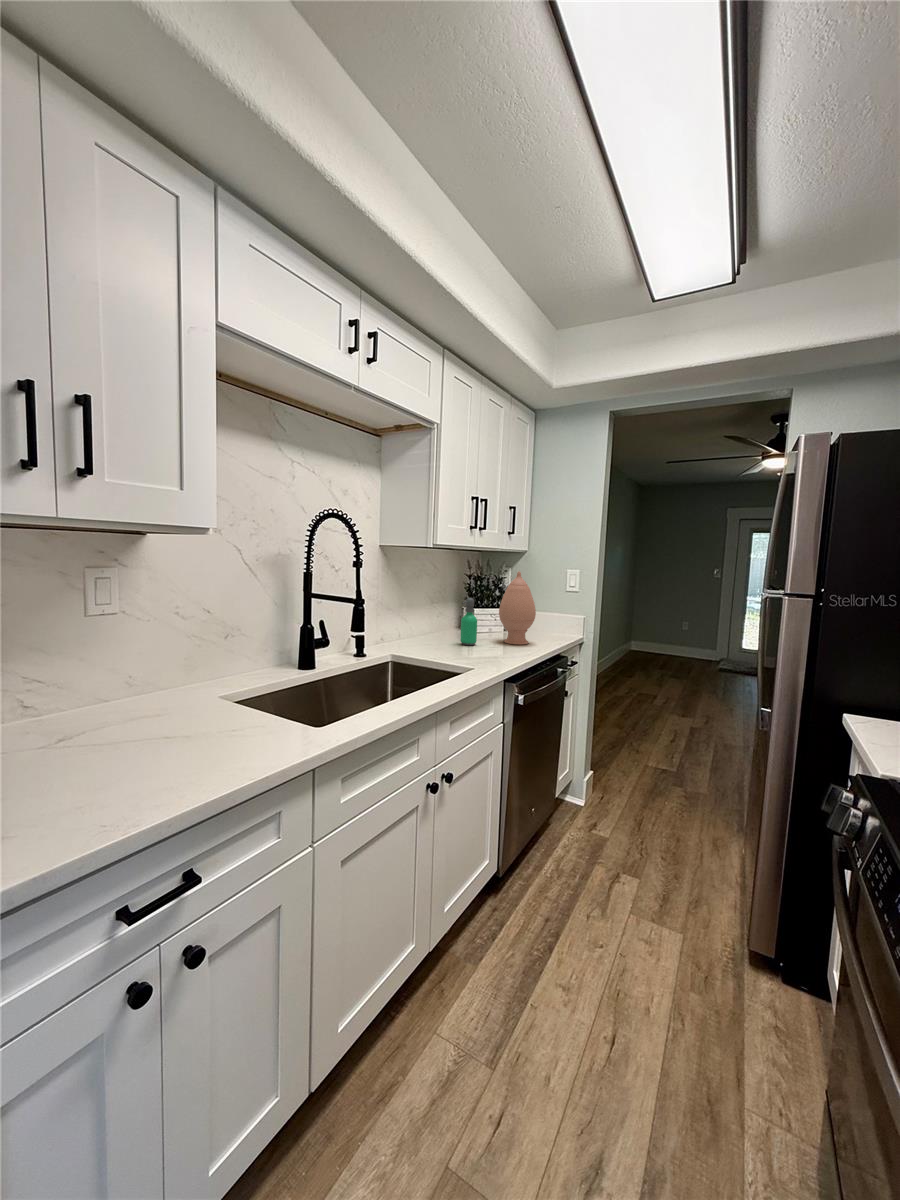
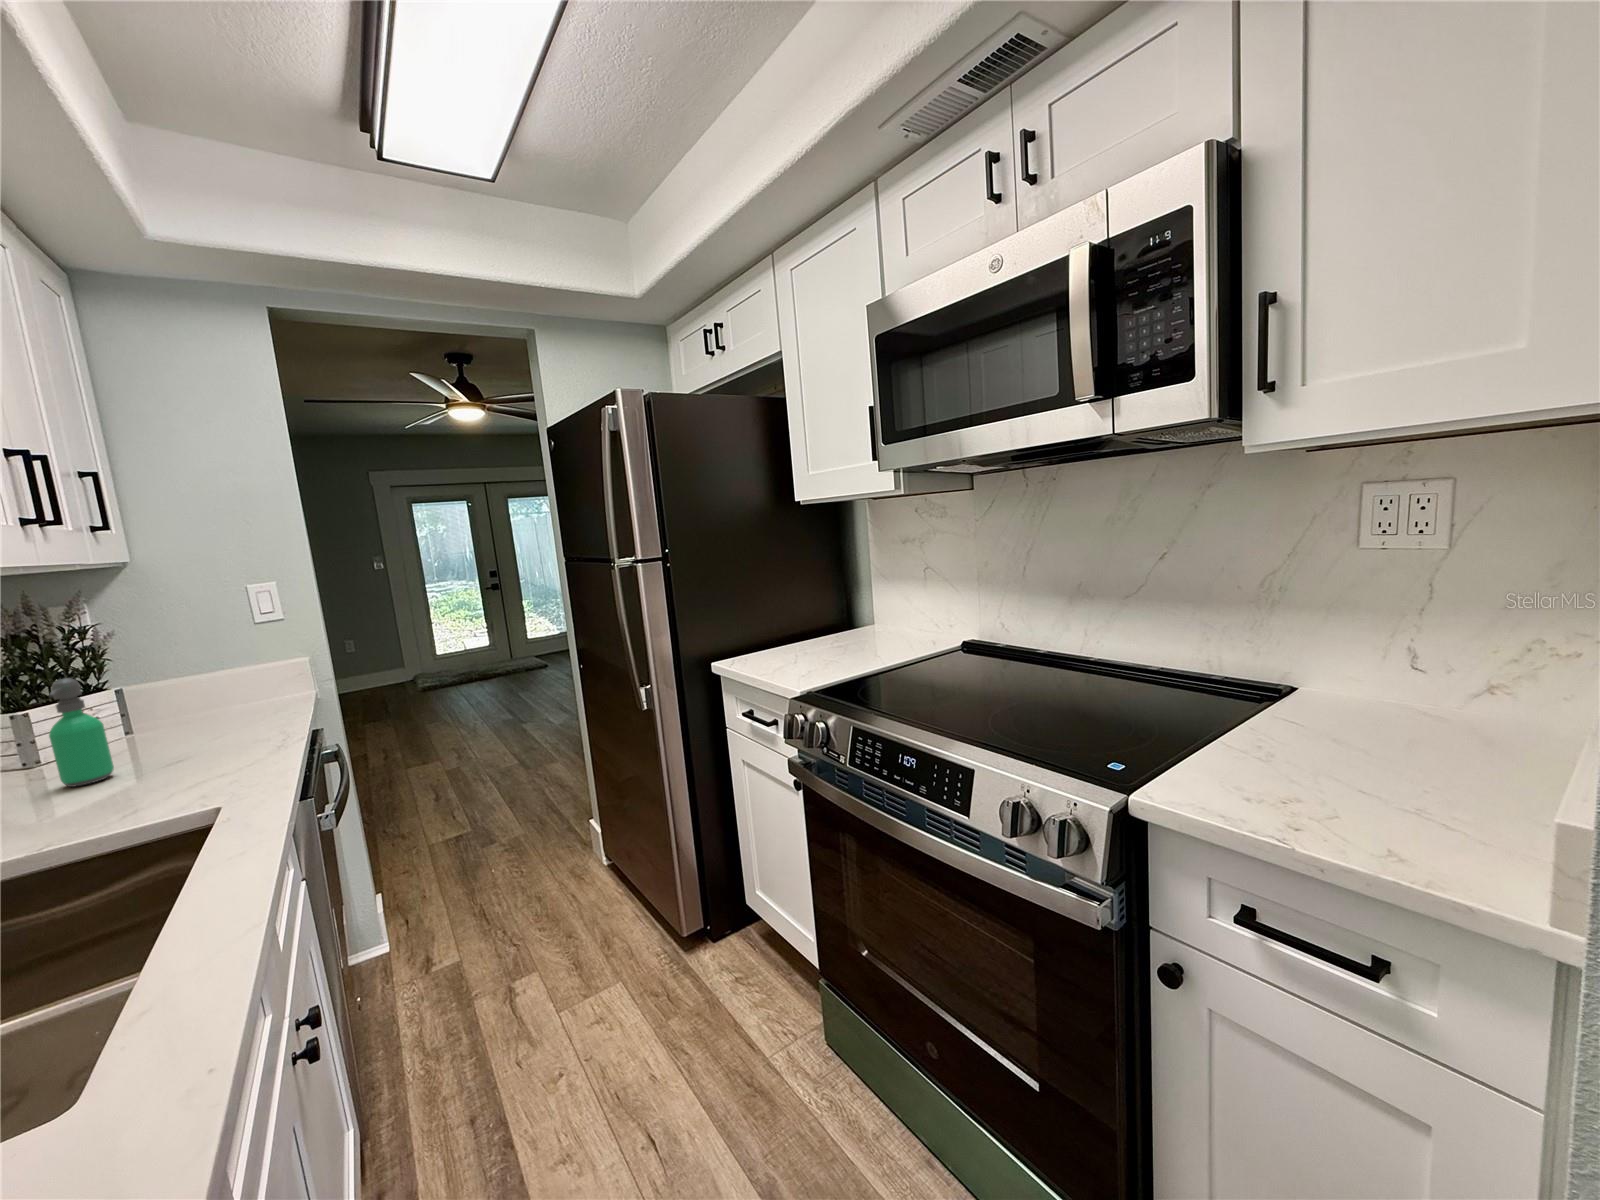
vase: present [499,571,536,645] -> none [138,599,238,747]

